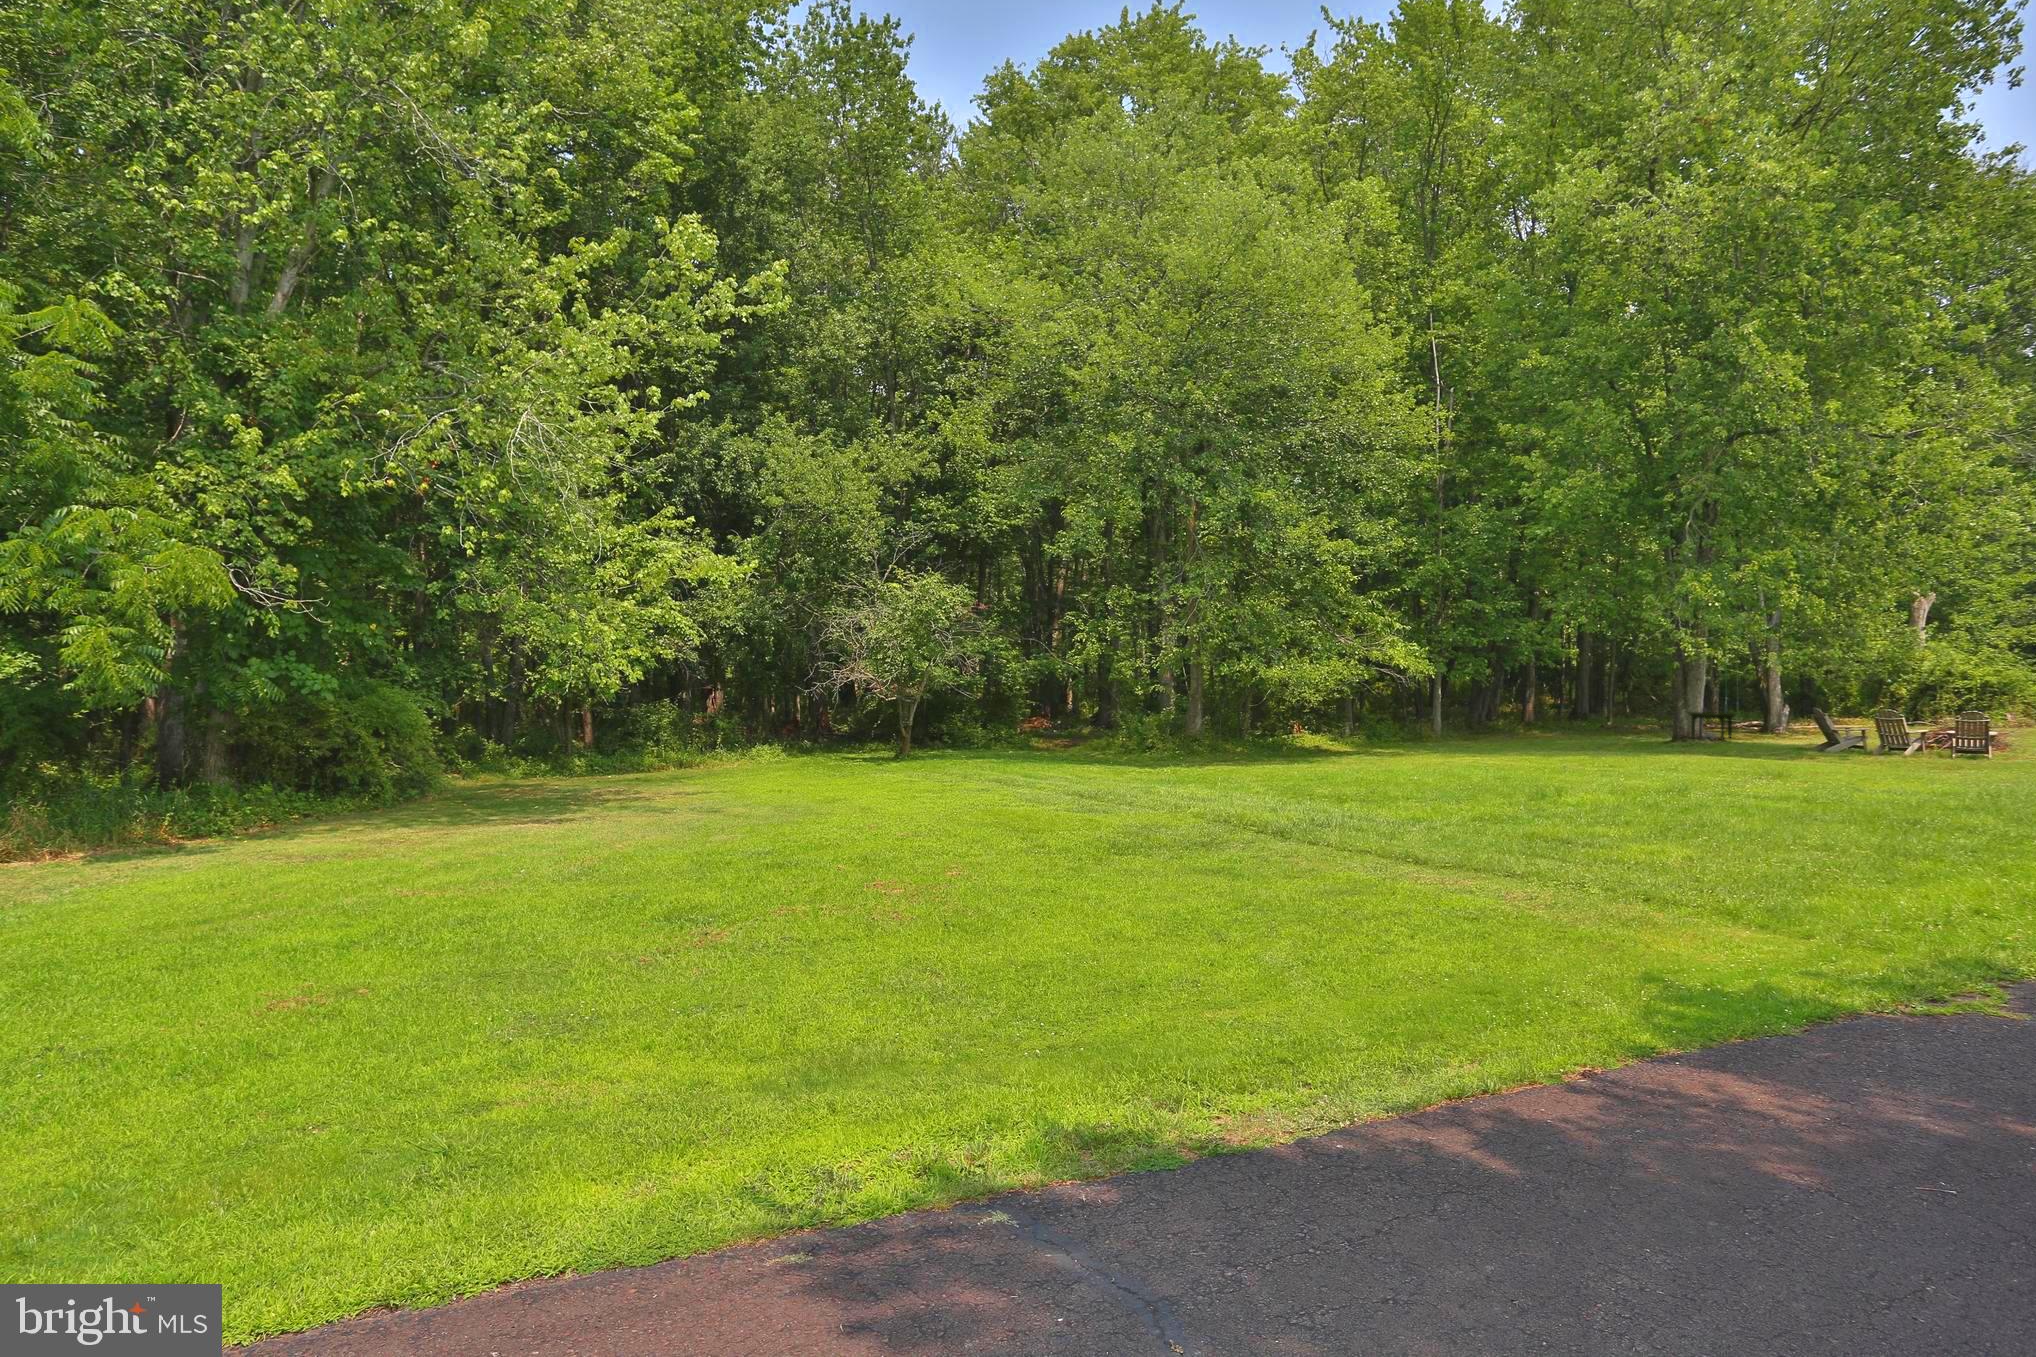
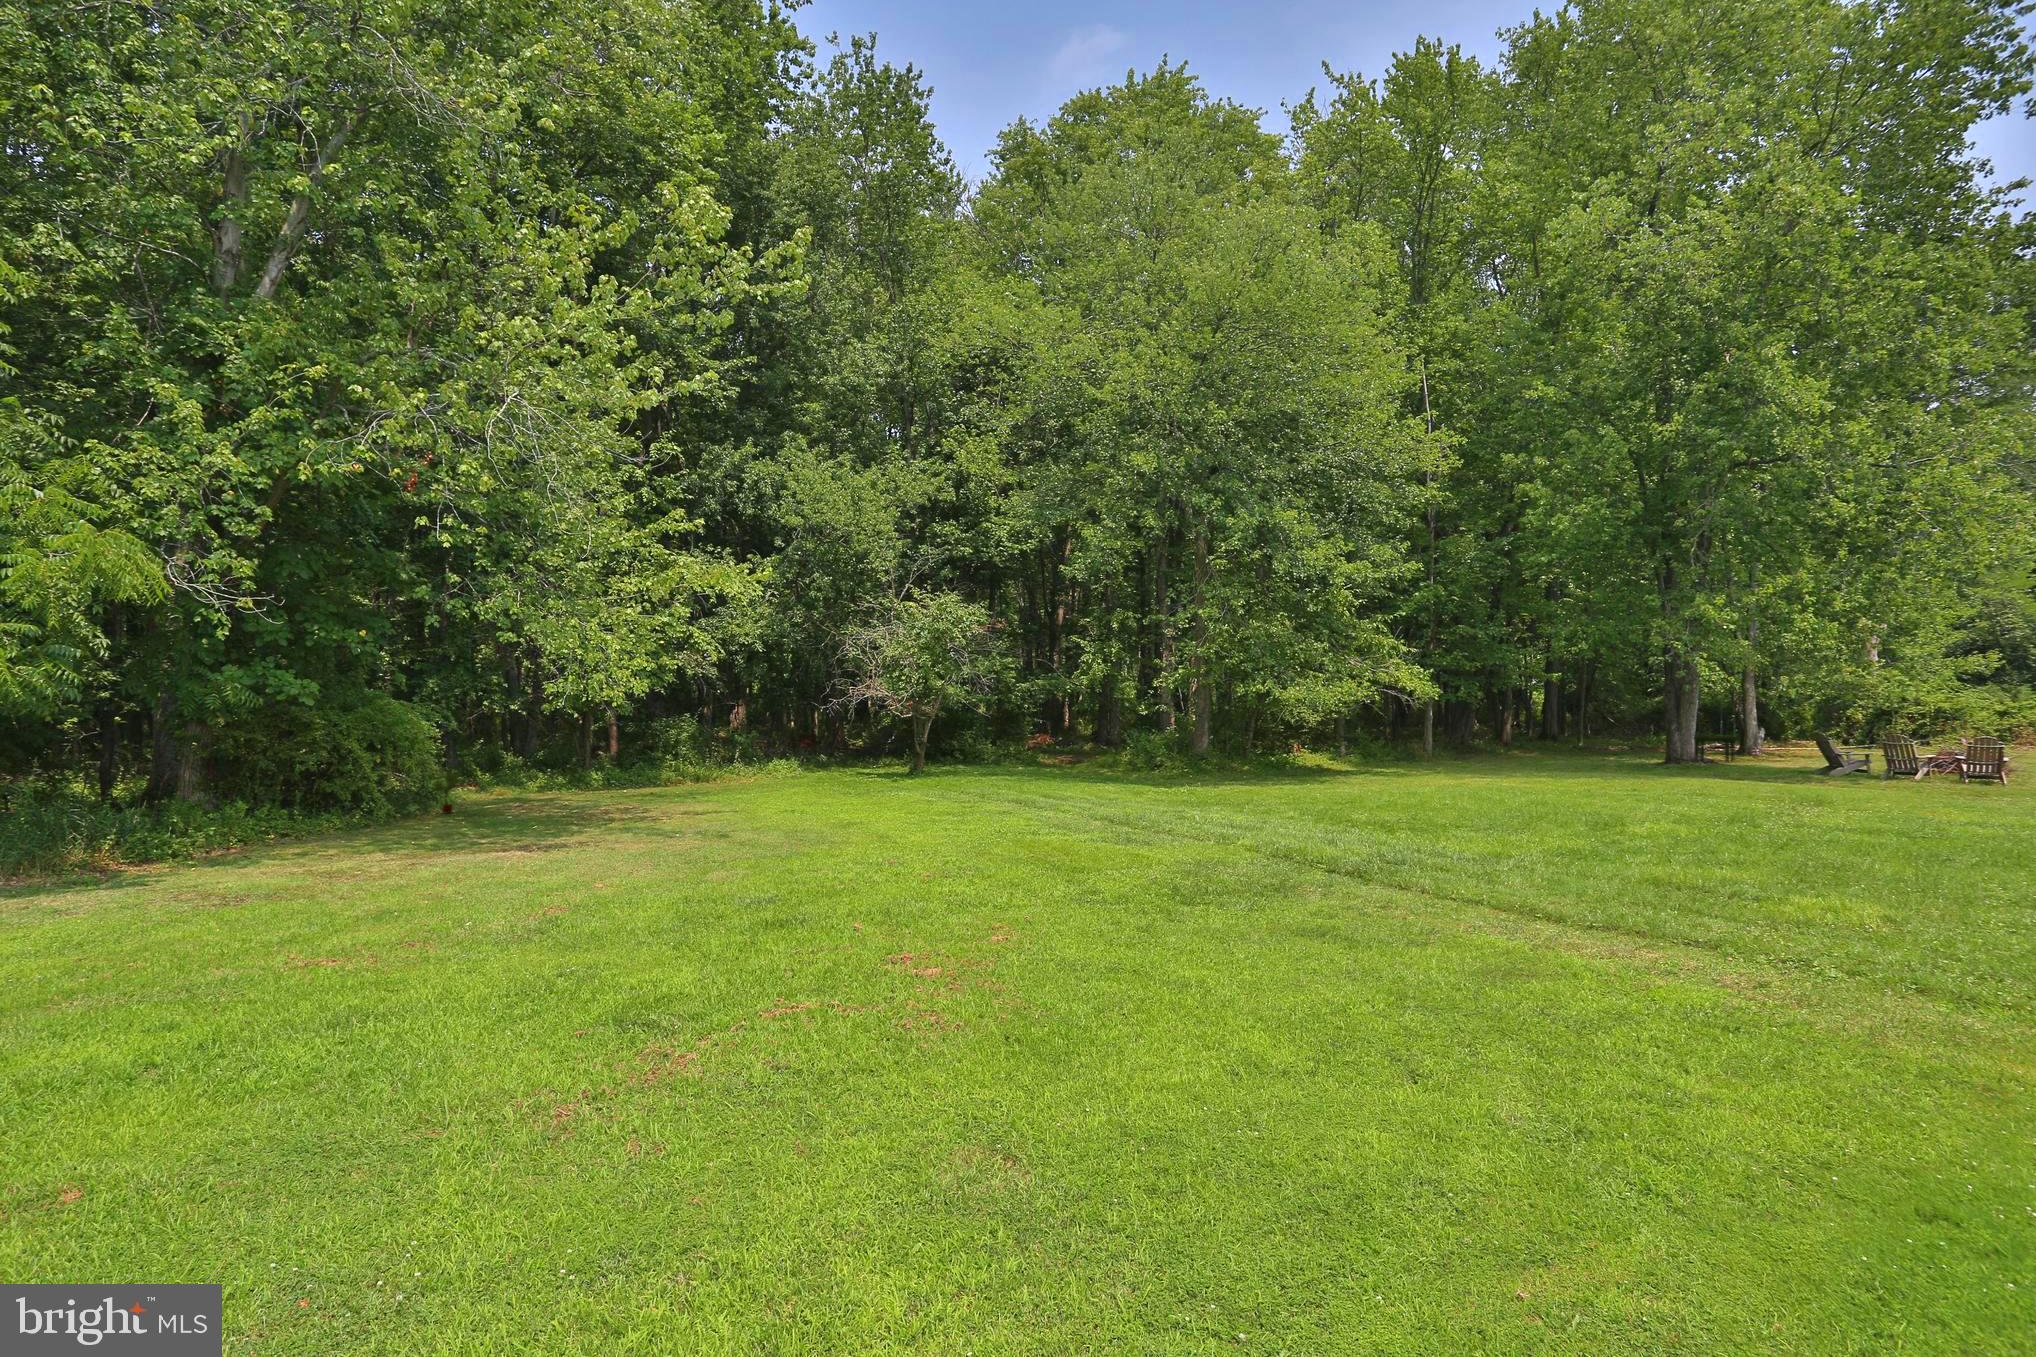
potted tree: none [429,752,460,798] -> present [433,769,462,814]

